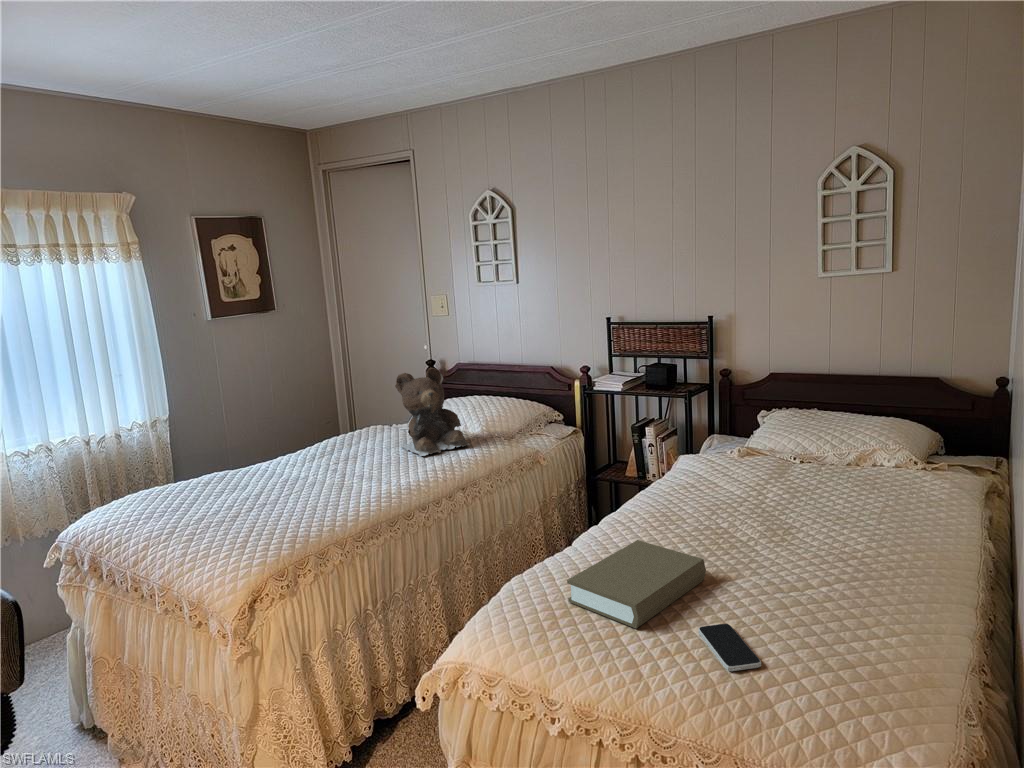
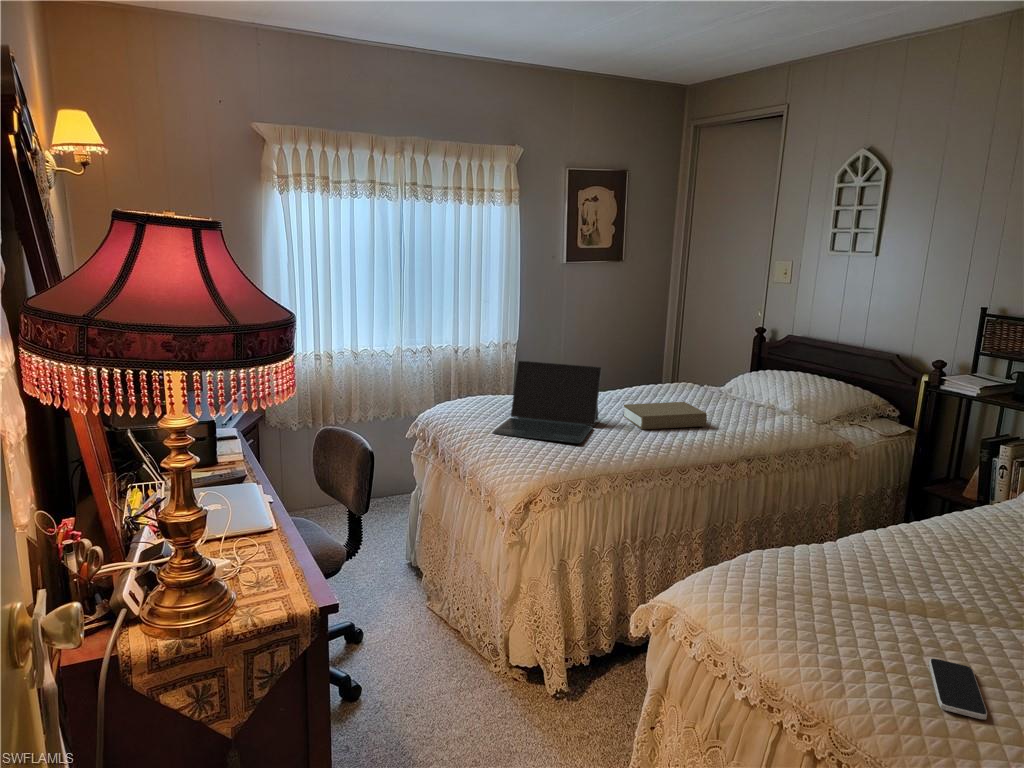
teddy bear: present [395,368,469,456] -> none [704,334,775,421]
laptop computer: none [177,427,300,532] -> present [492,361,602,443]
book: present [567,540,706,629] -> present [623,402,707,430]

